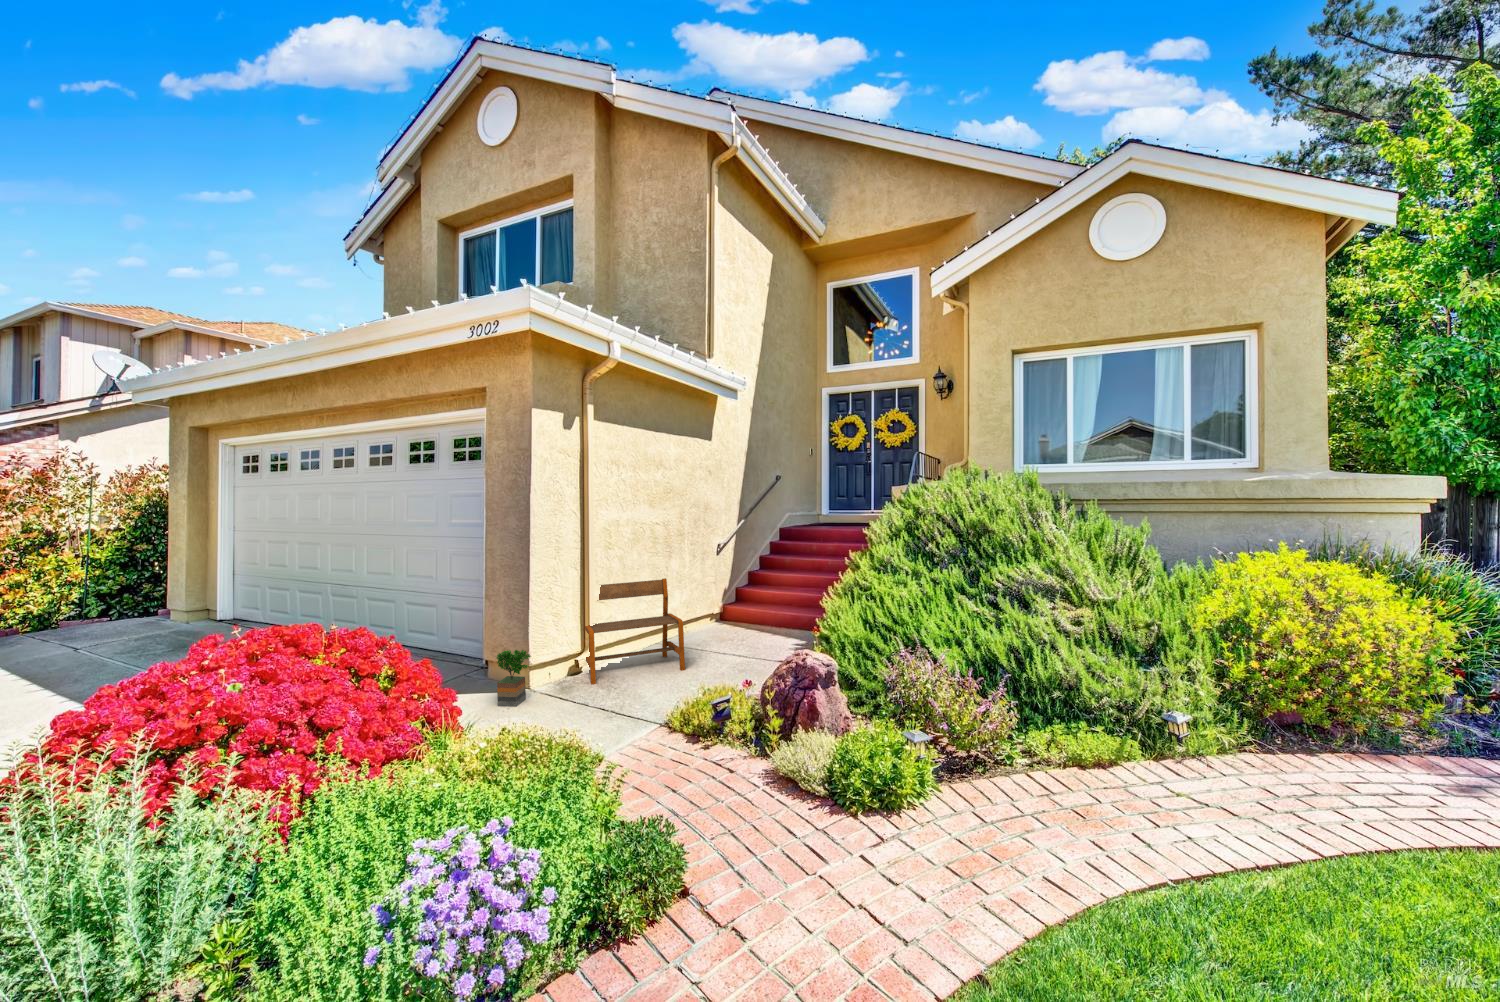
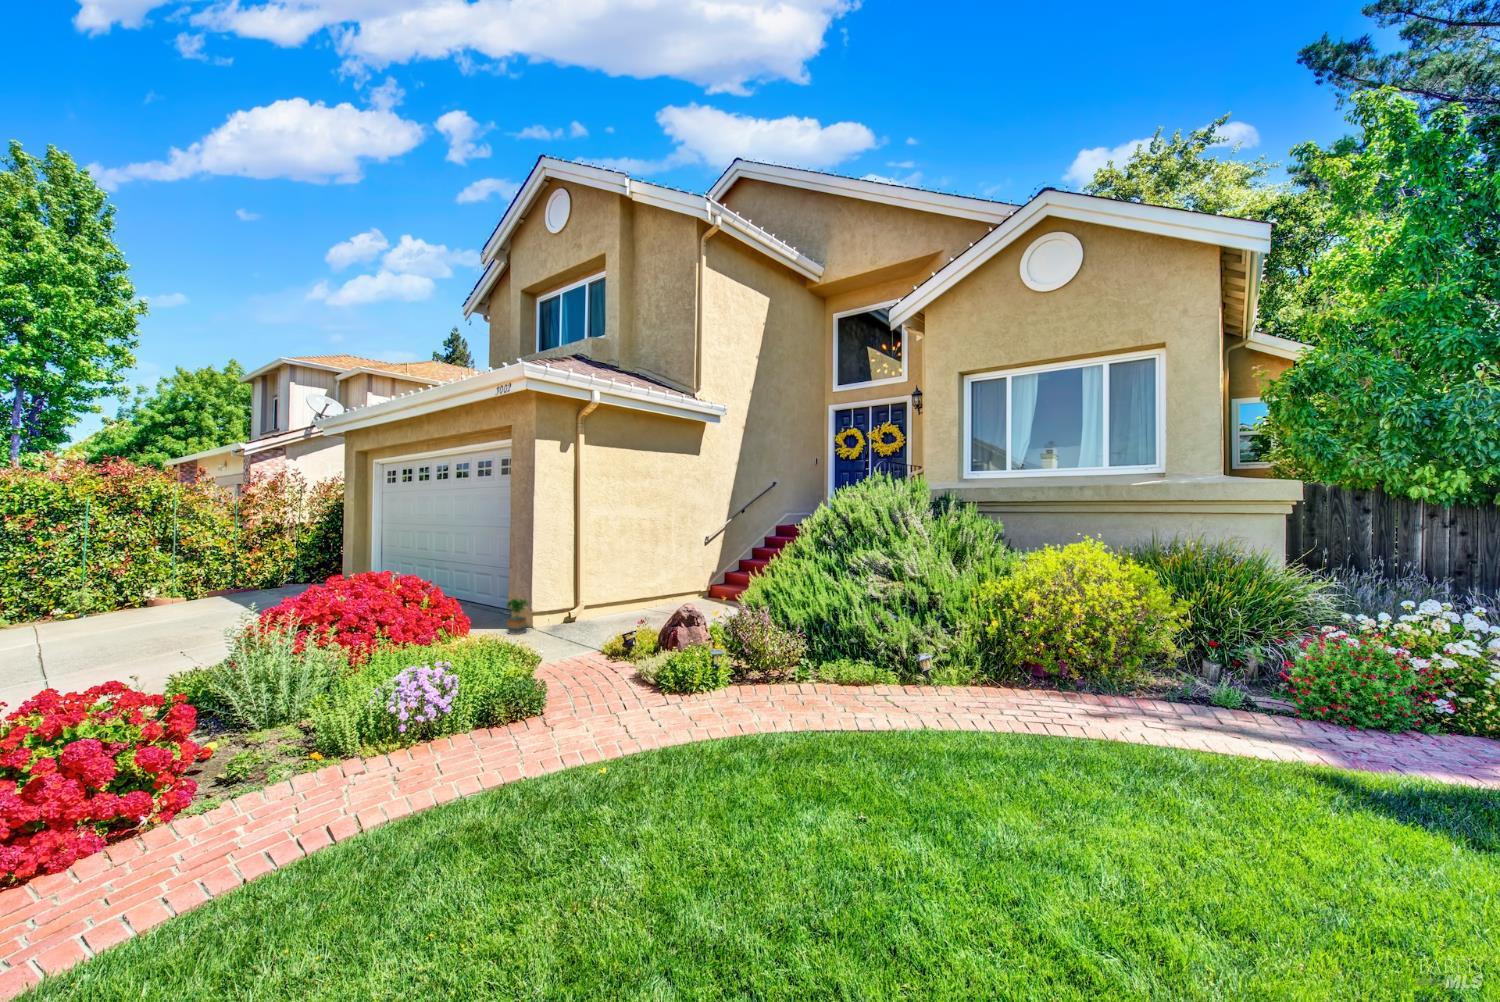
bench: present [585,578,685,684] -> none [572,559,641,628]

